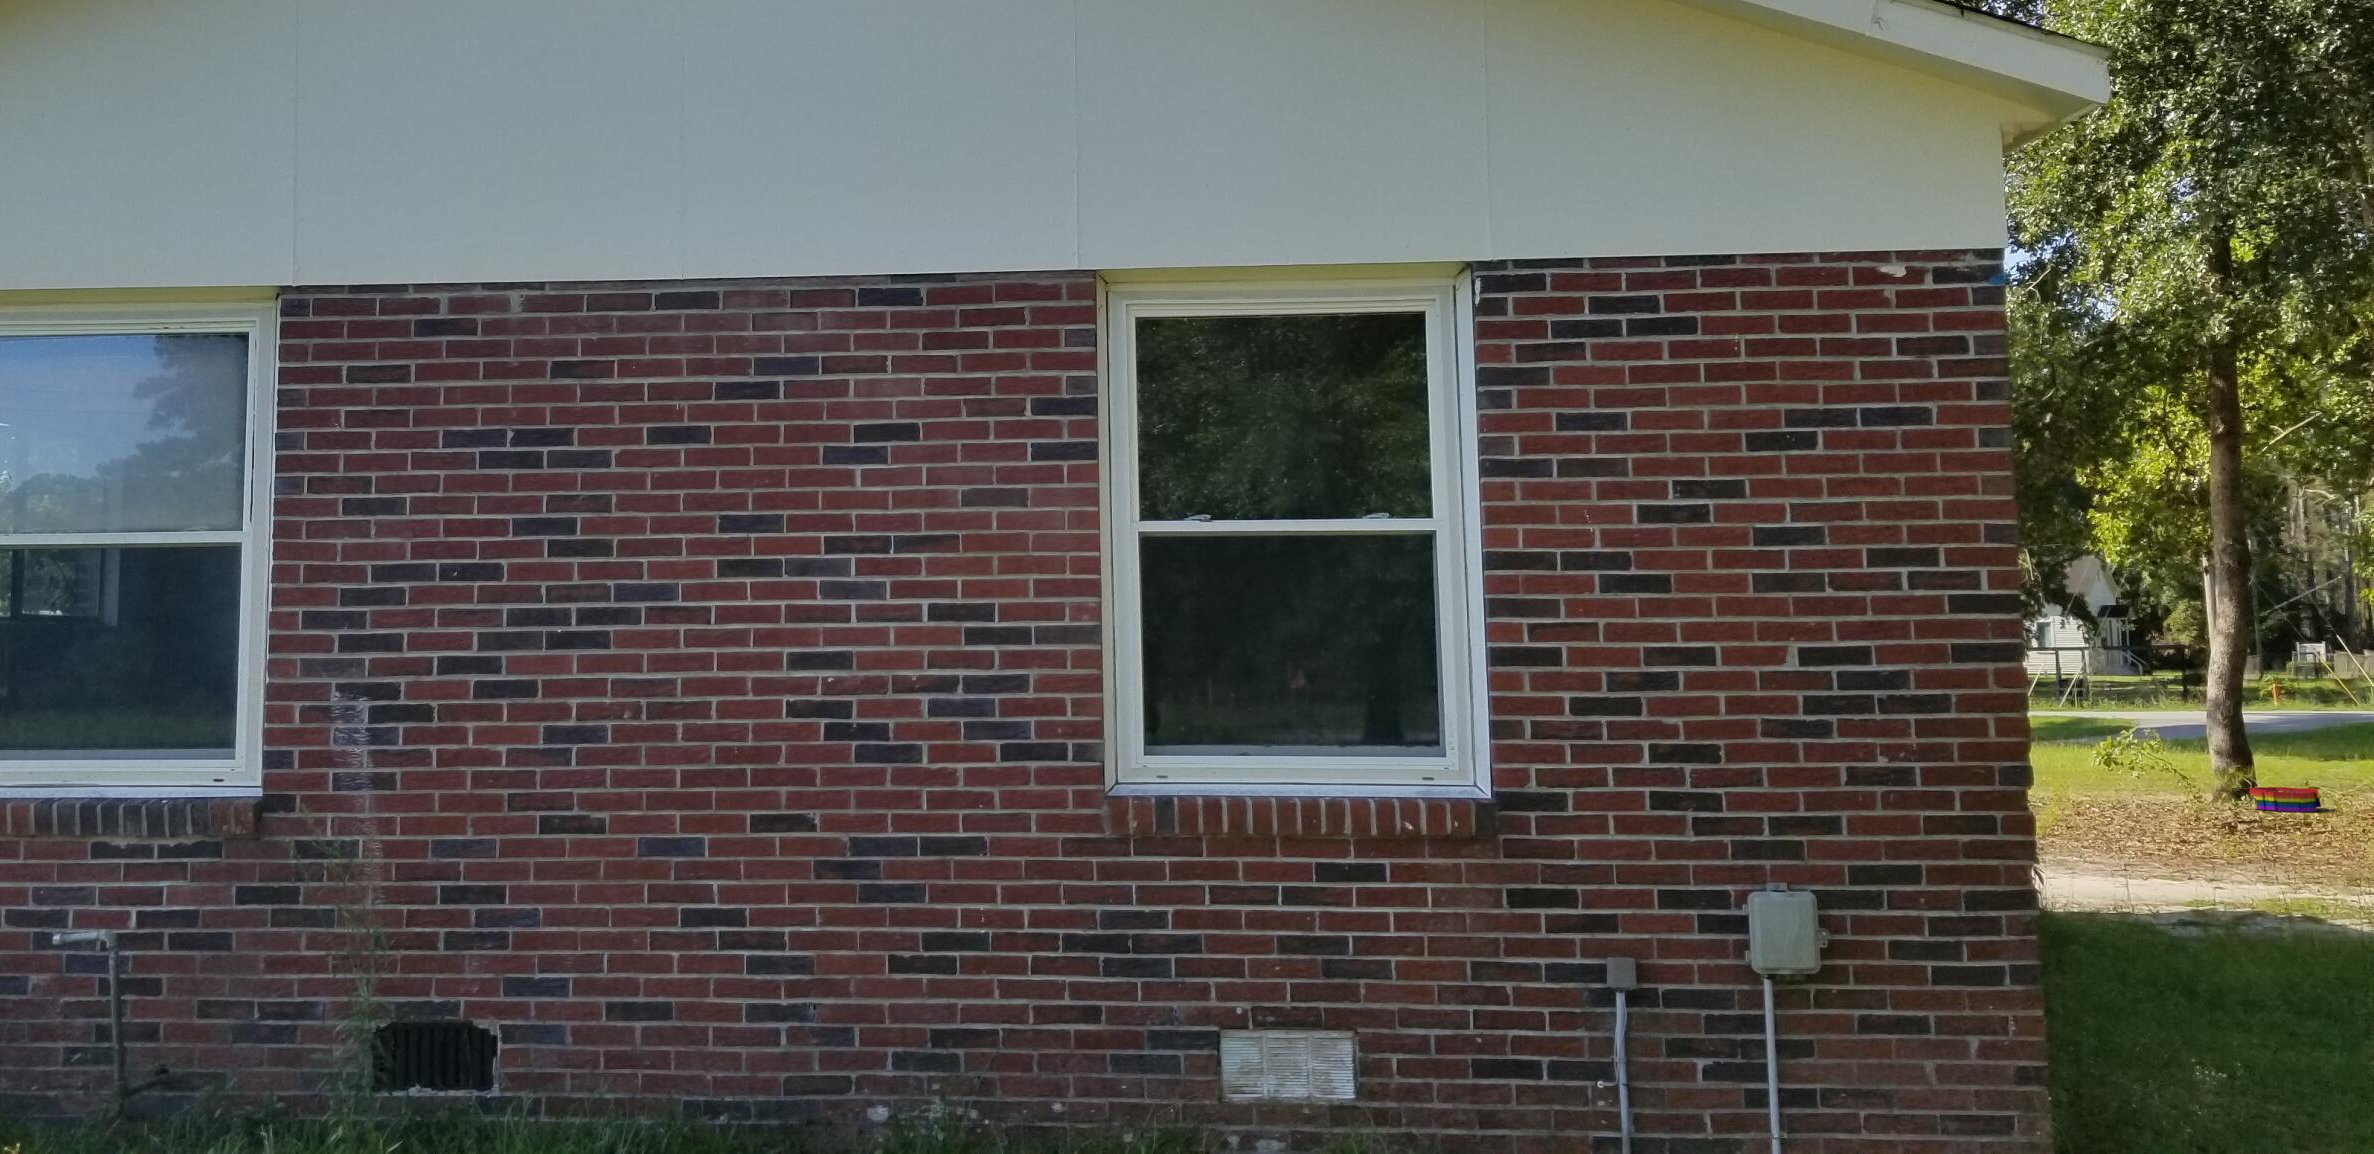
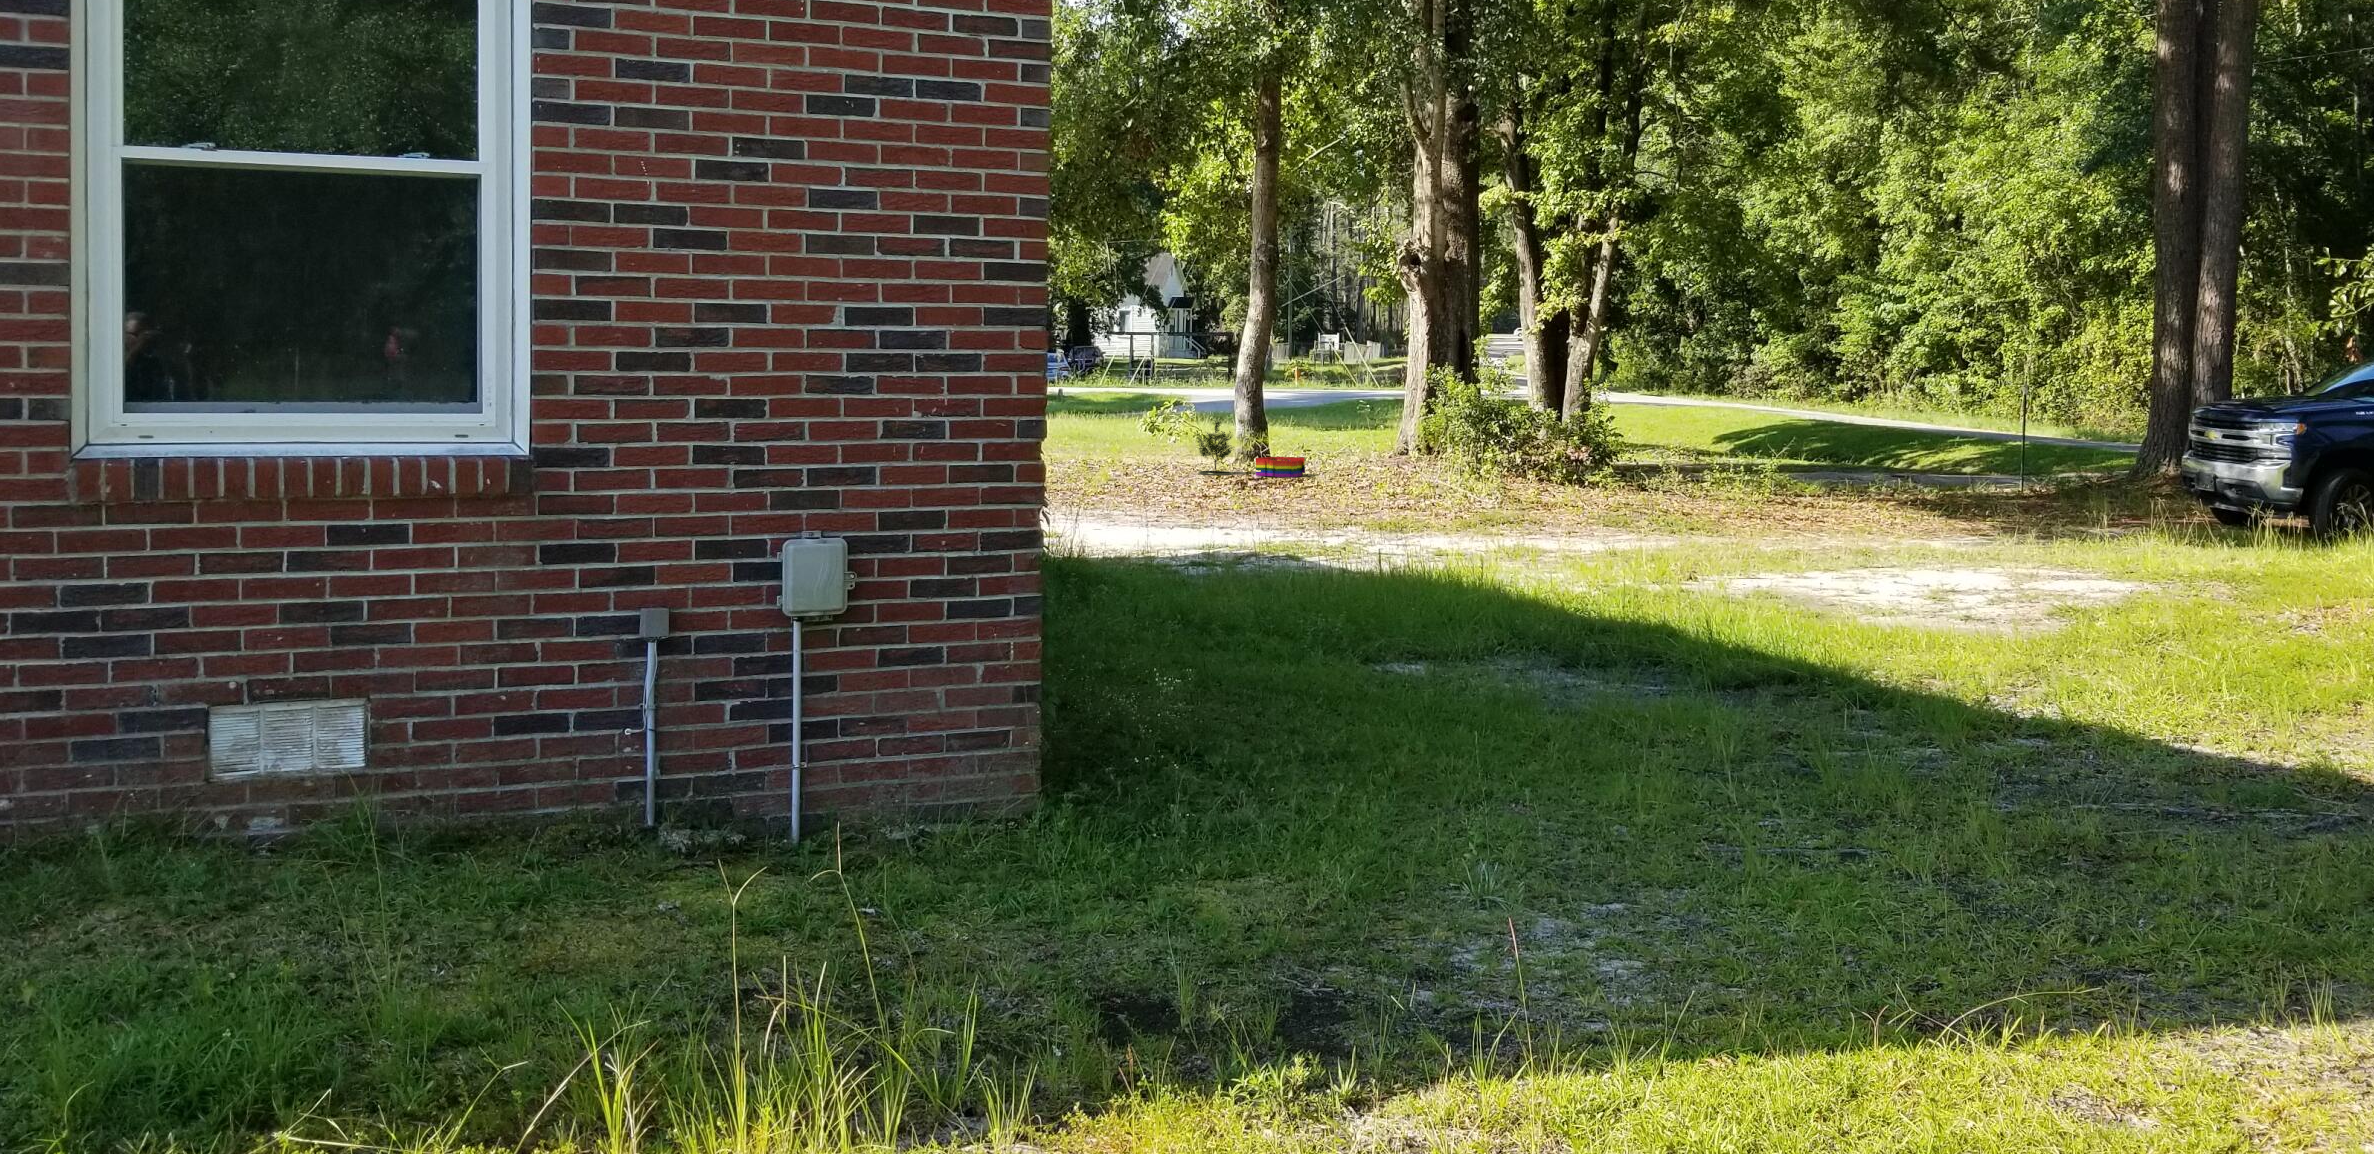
potted tree: none [2160,736,2217,807] -> present [1198,418,1233,475]

